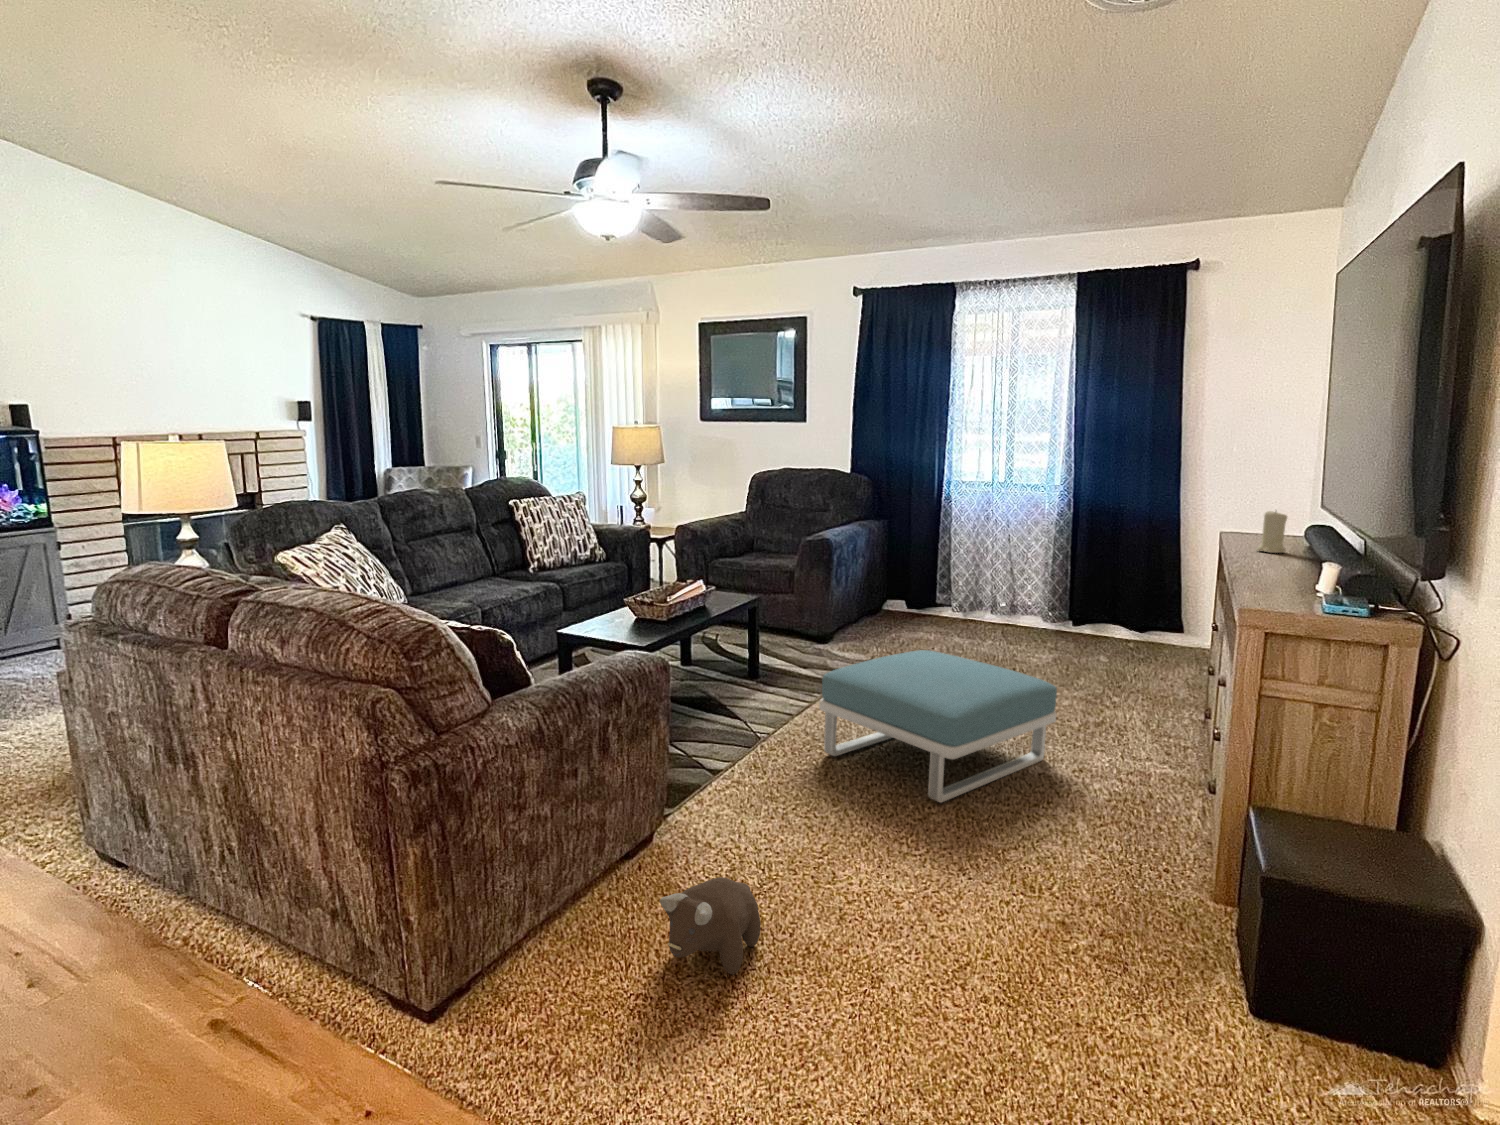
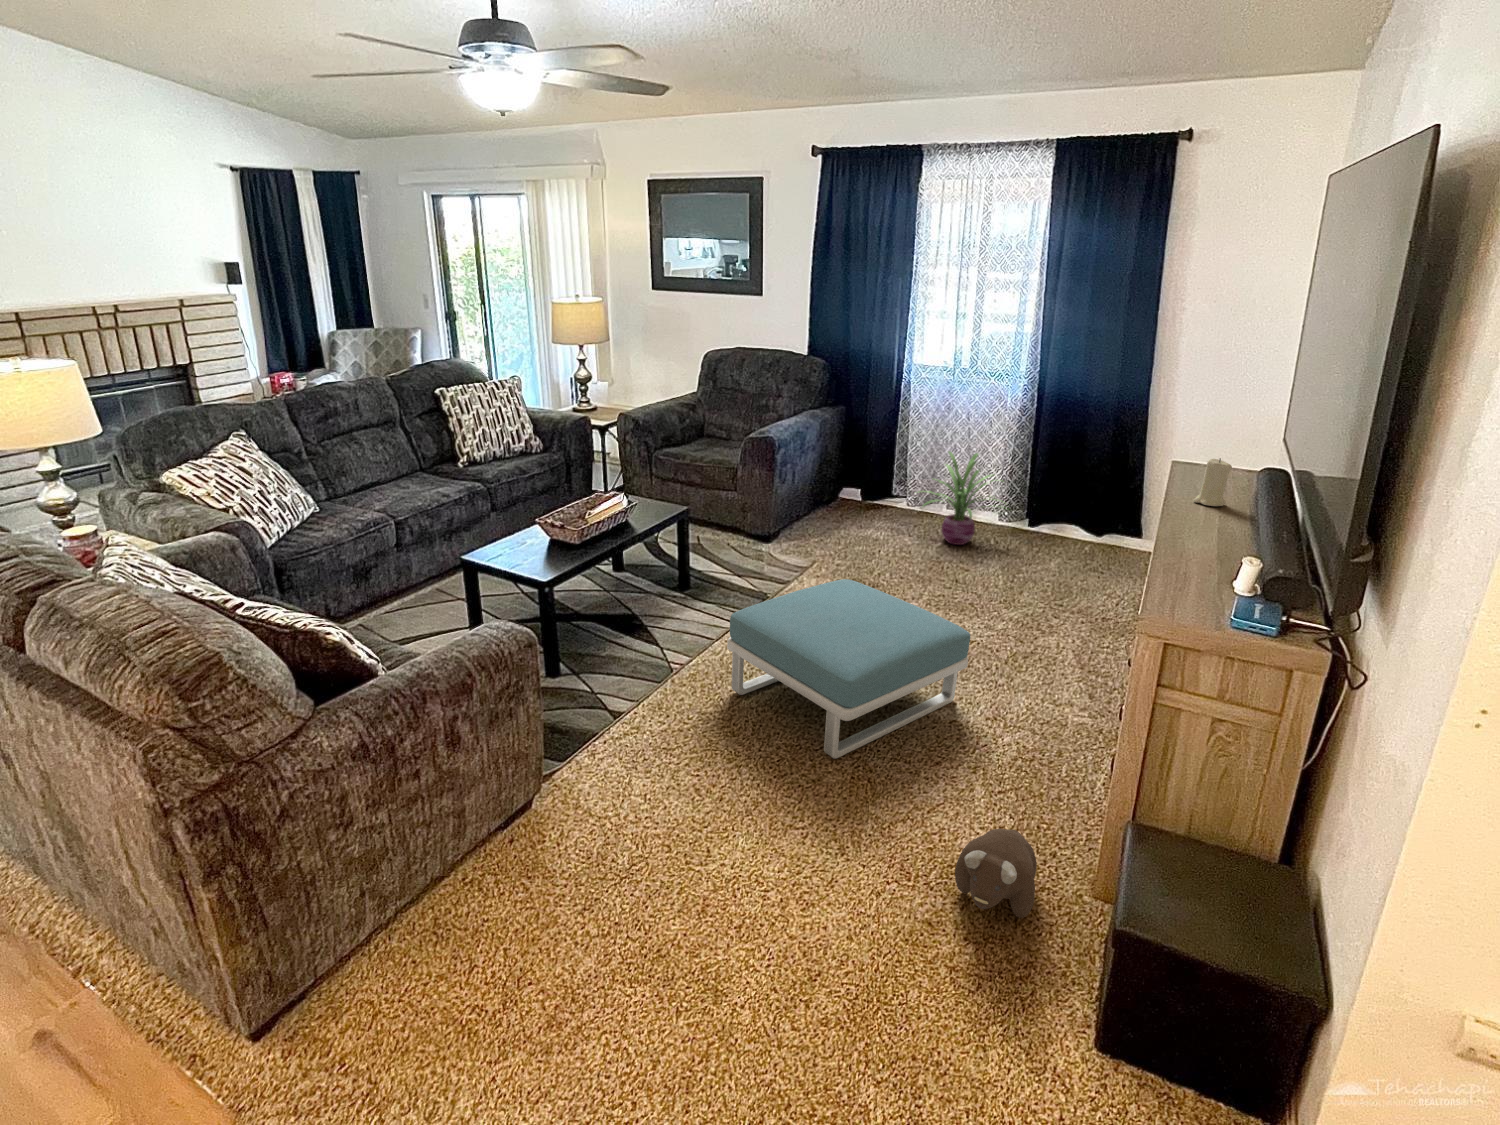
decorative plant: none [964,551,1067,642] -> present [923,451,992,545]
plush toy: present [660,877,761,974] -> present [955,828,1037,918]

